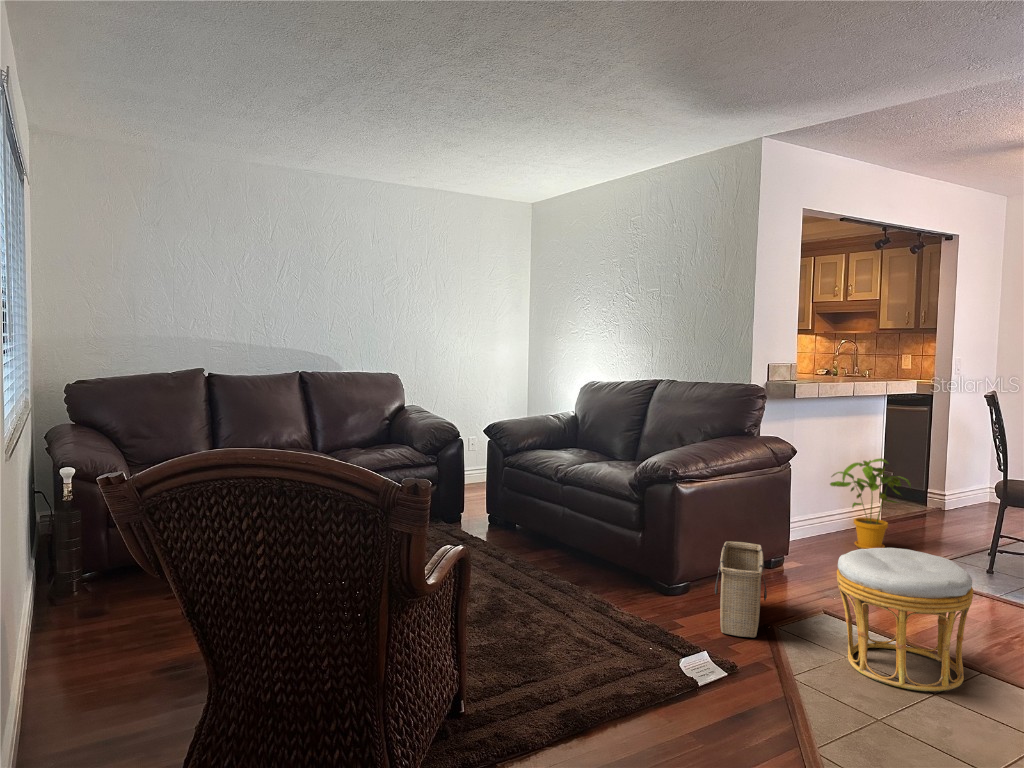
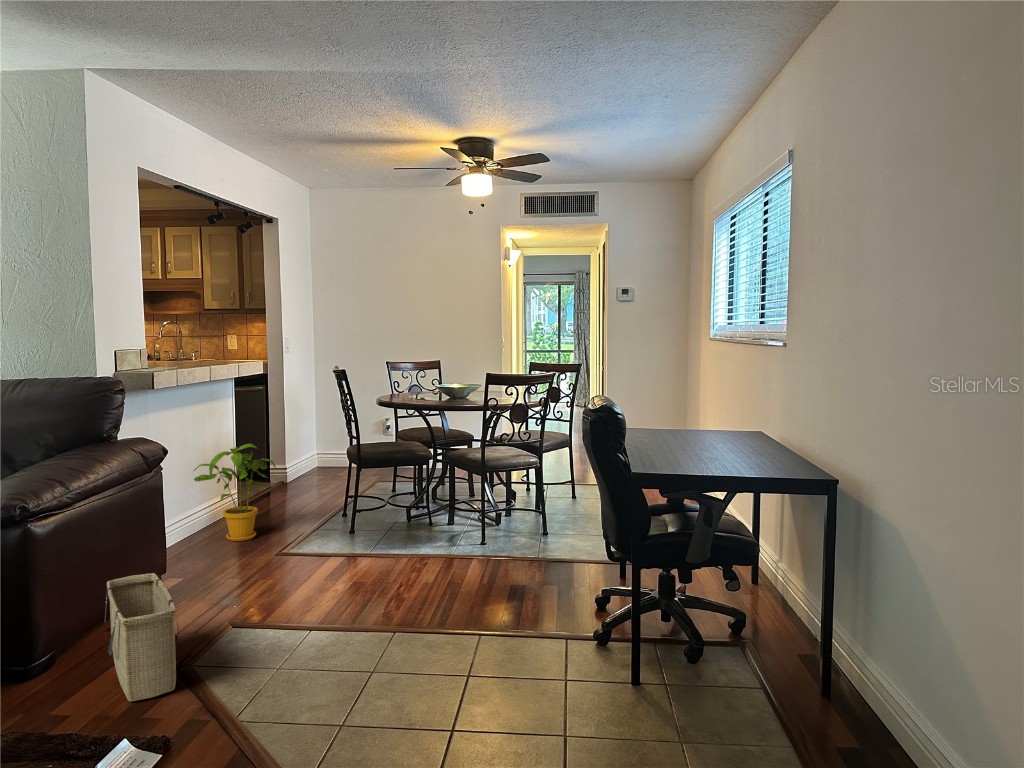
ottoman: present [837,548,973,691] -> none [263,535,392,684]

